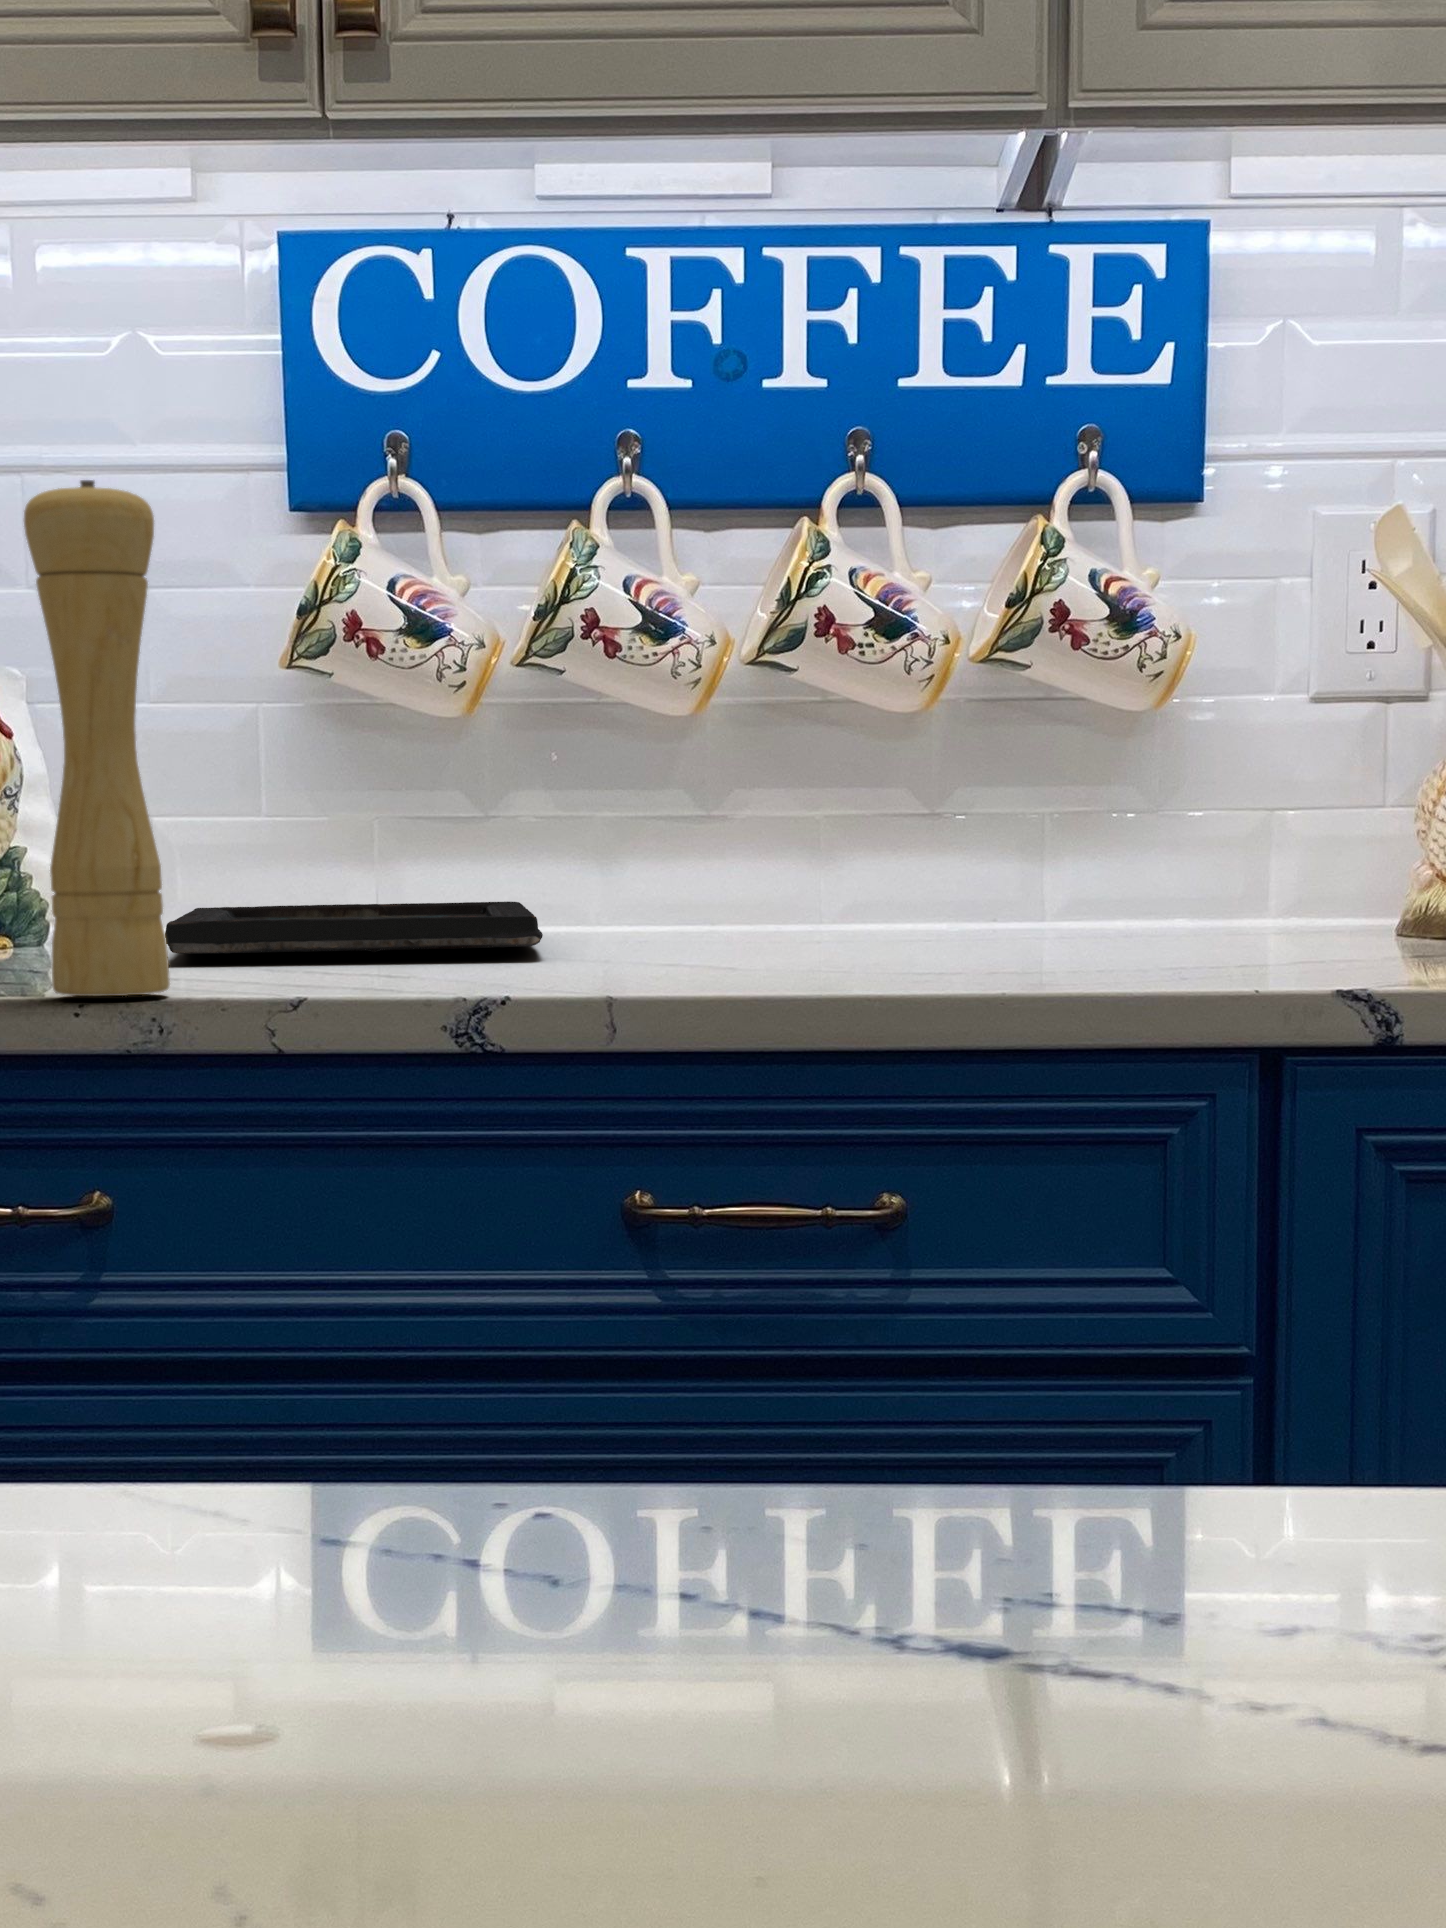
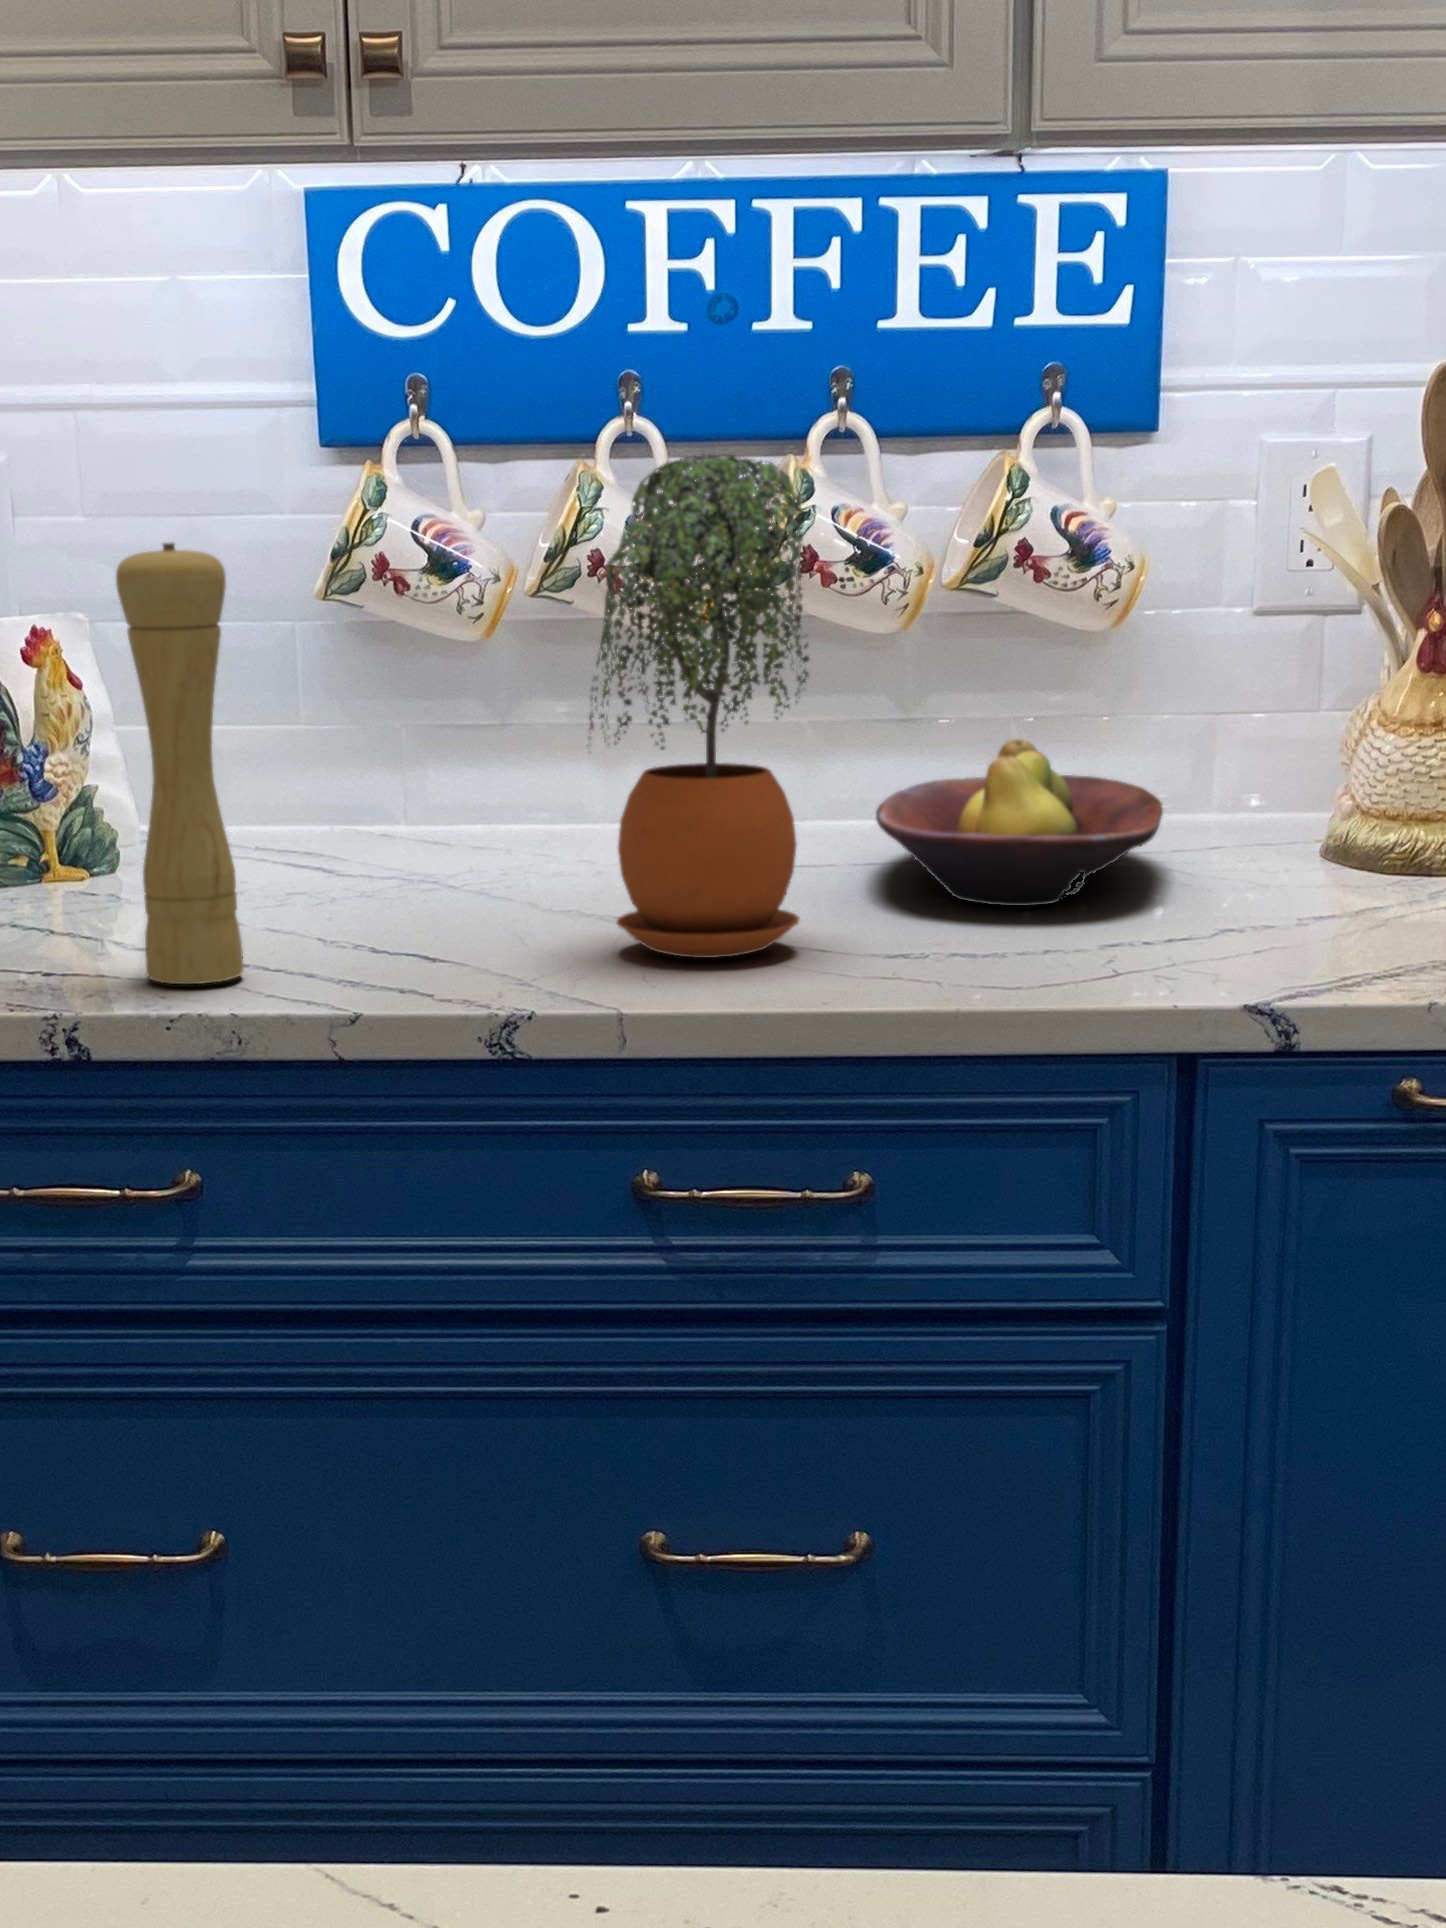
potted plant: none [578,408,838,982] -> present [587,455,809,958]
fruit bowl: none [904,798,1226,956] -> present [876,739,1163,906]
tray: present [165,902,543,954] -> none [226,810,555,899]

